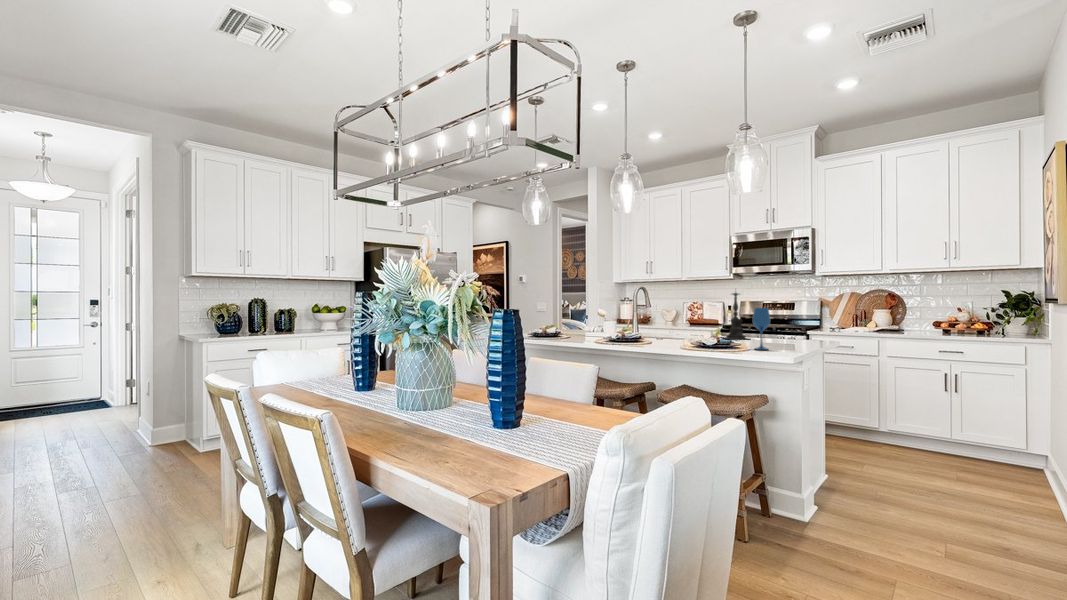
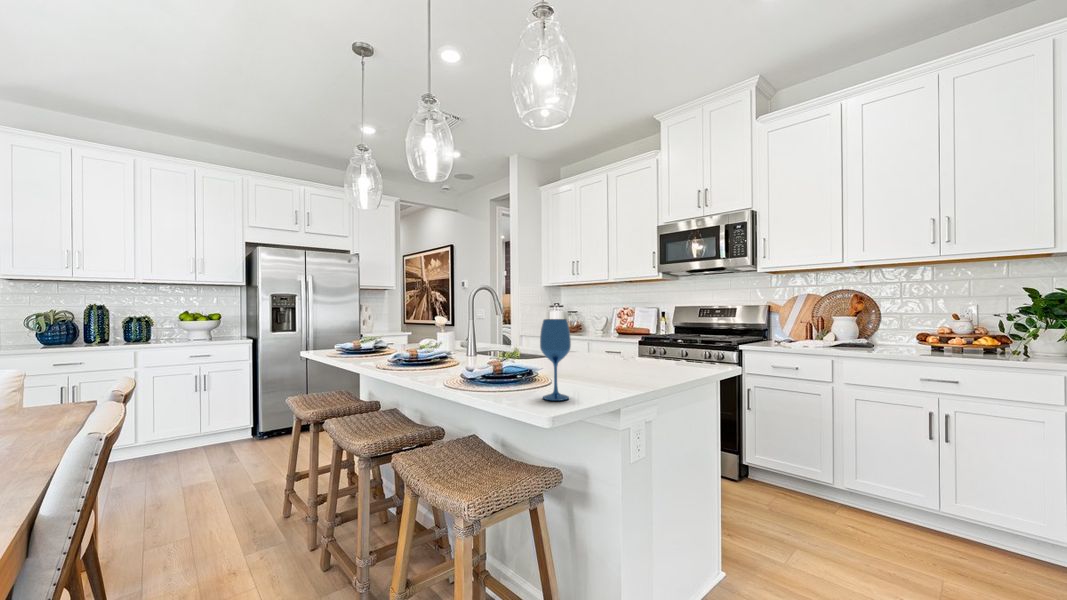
candle holder: present [722,292,748,339] -> none [575,284,613,365]

